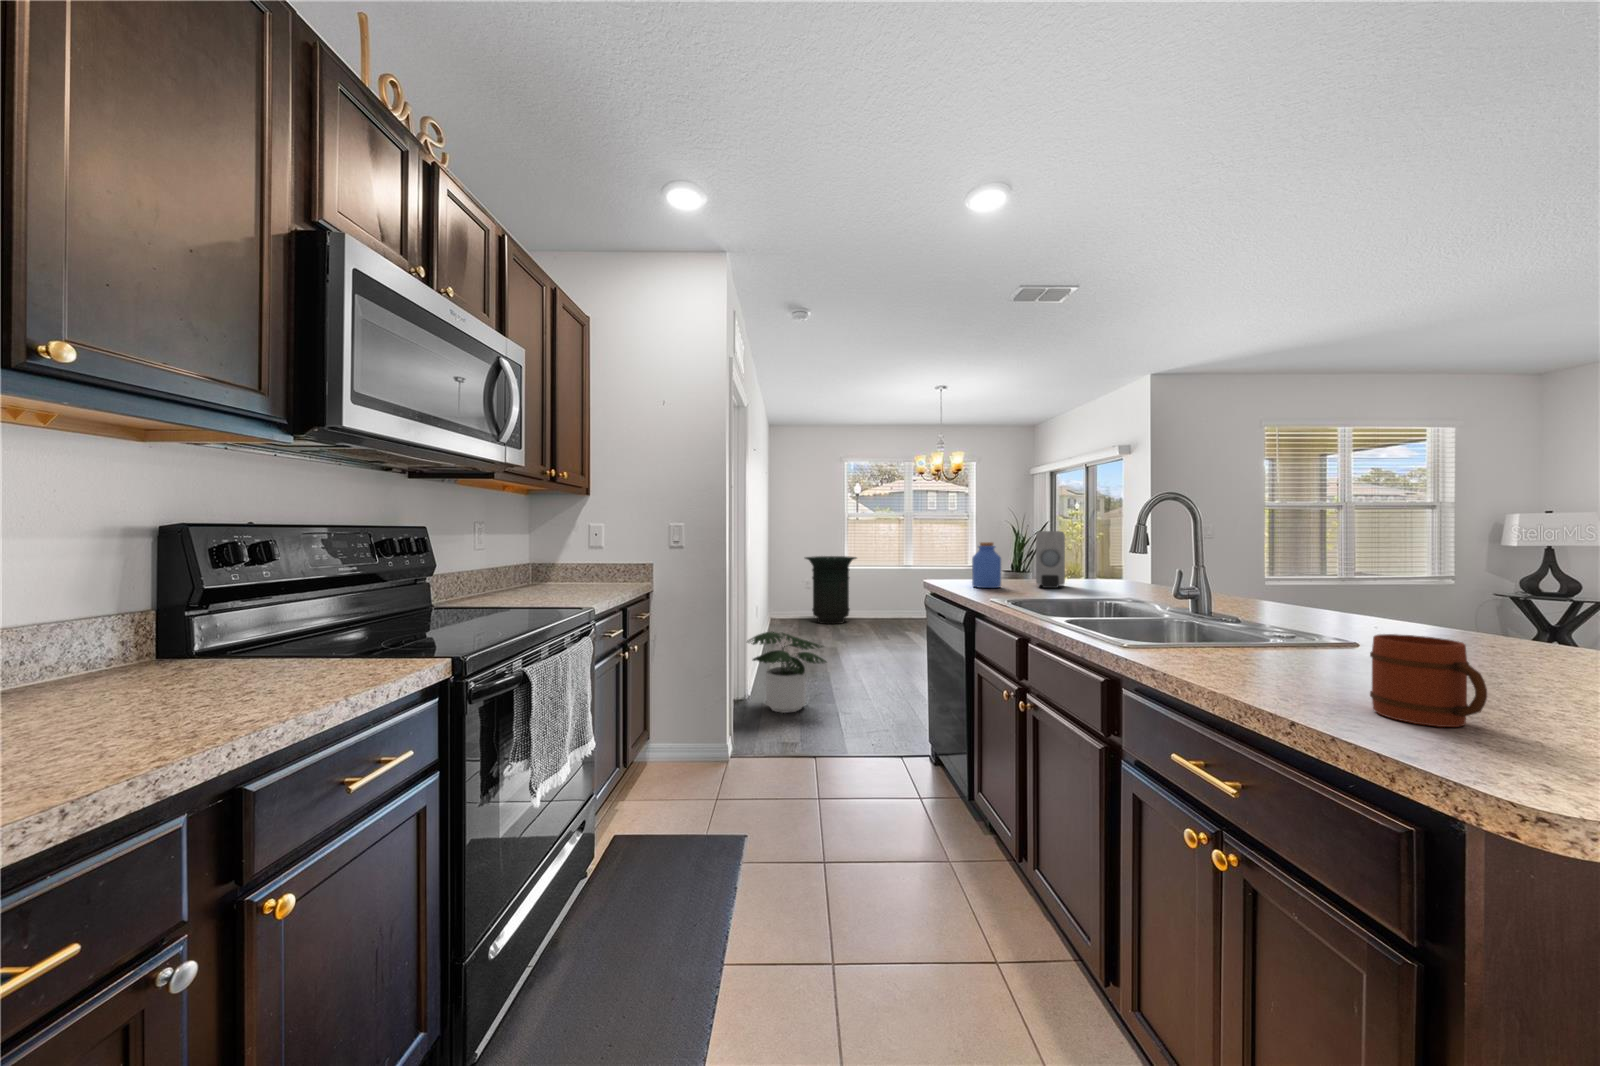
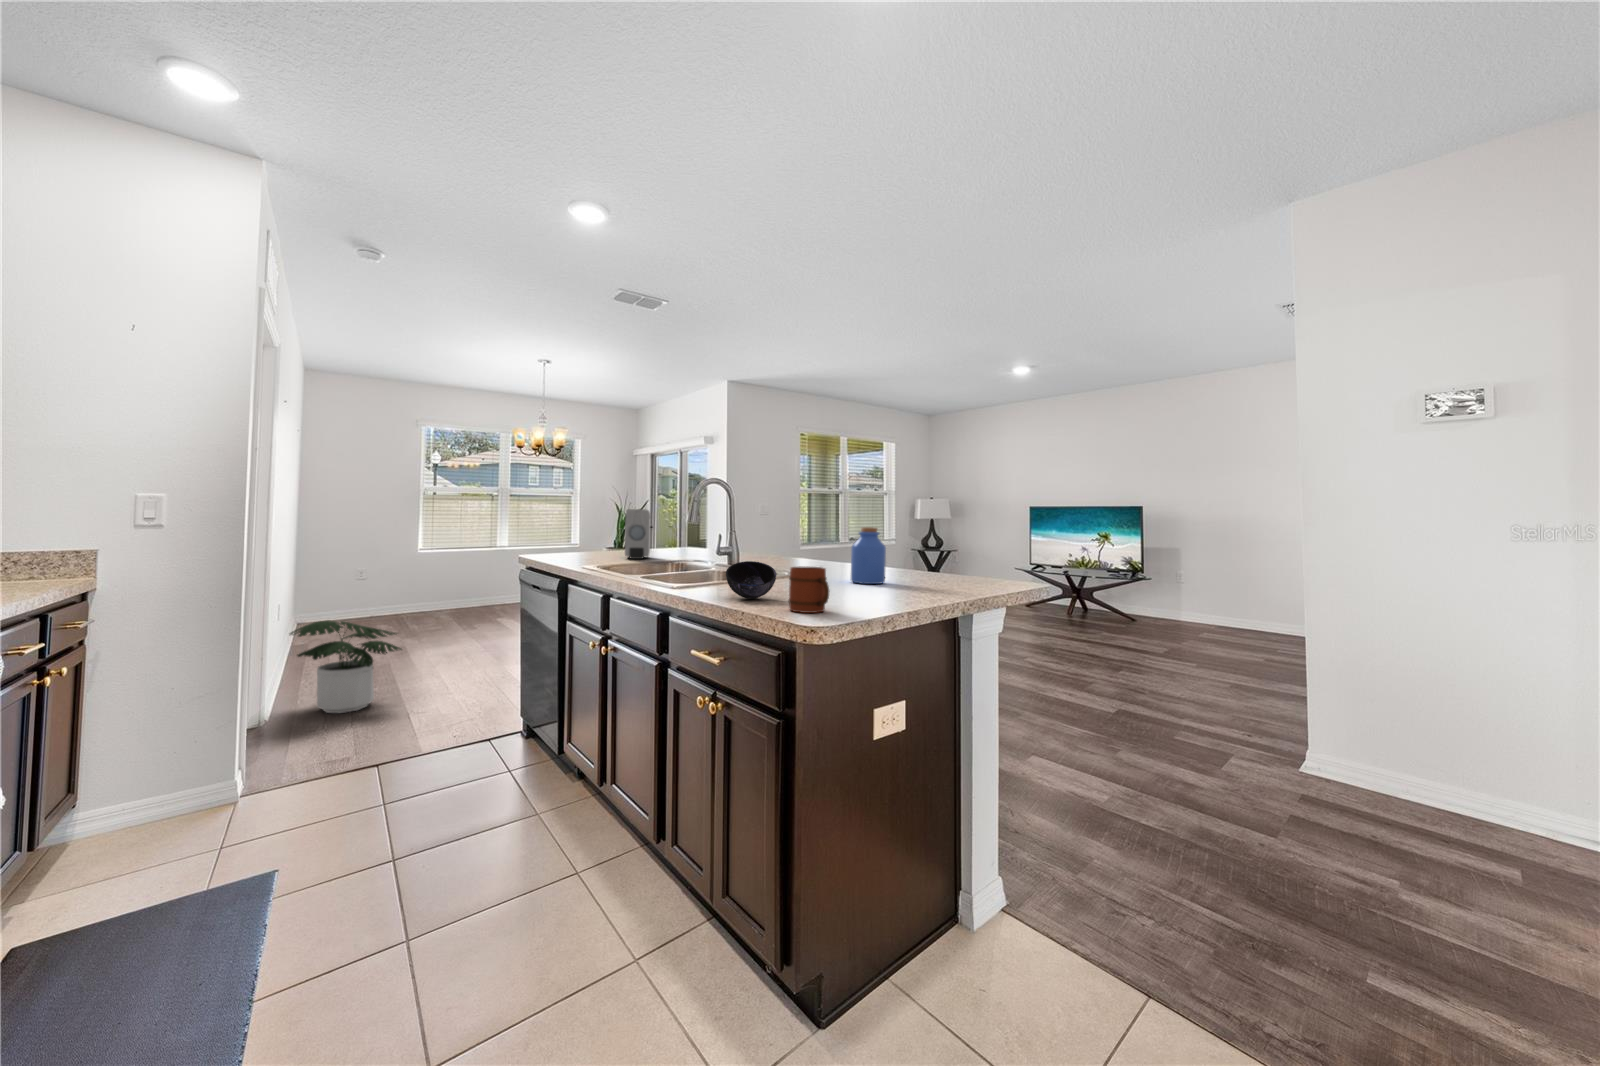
jar: present [972,542,1001,588] -> present [851,527,886,584]
trash can: present [805,556,856,624] -> none [364,536,438,616]
bowl: none [1217,612,1317,673] -> present [726,561,776,599]

